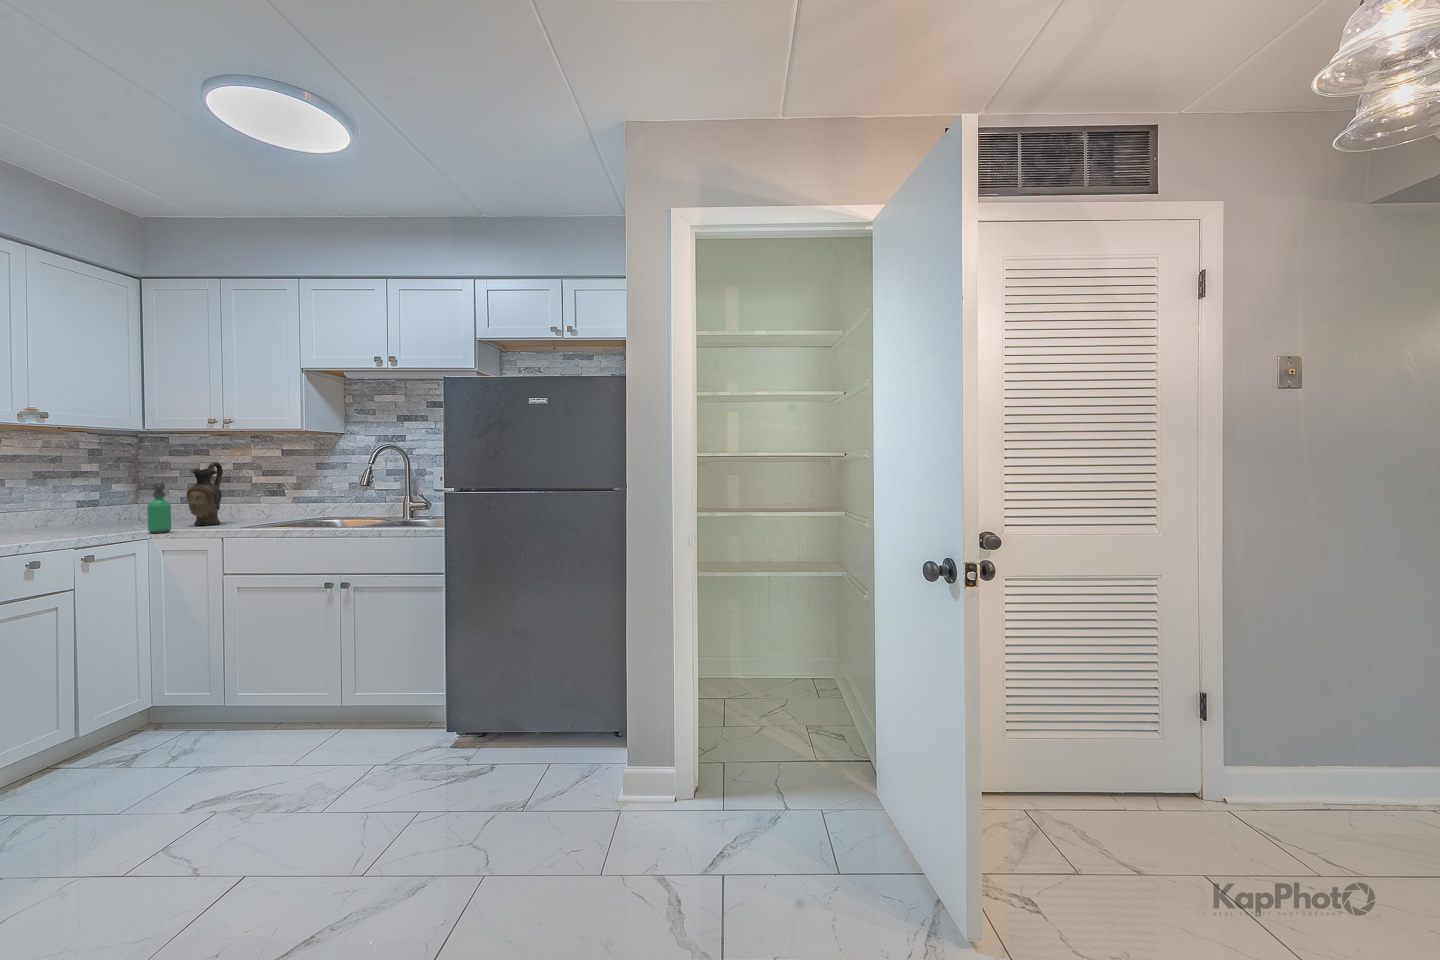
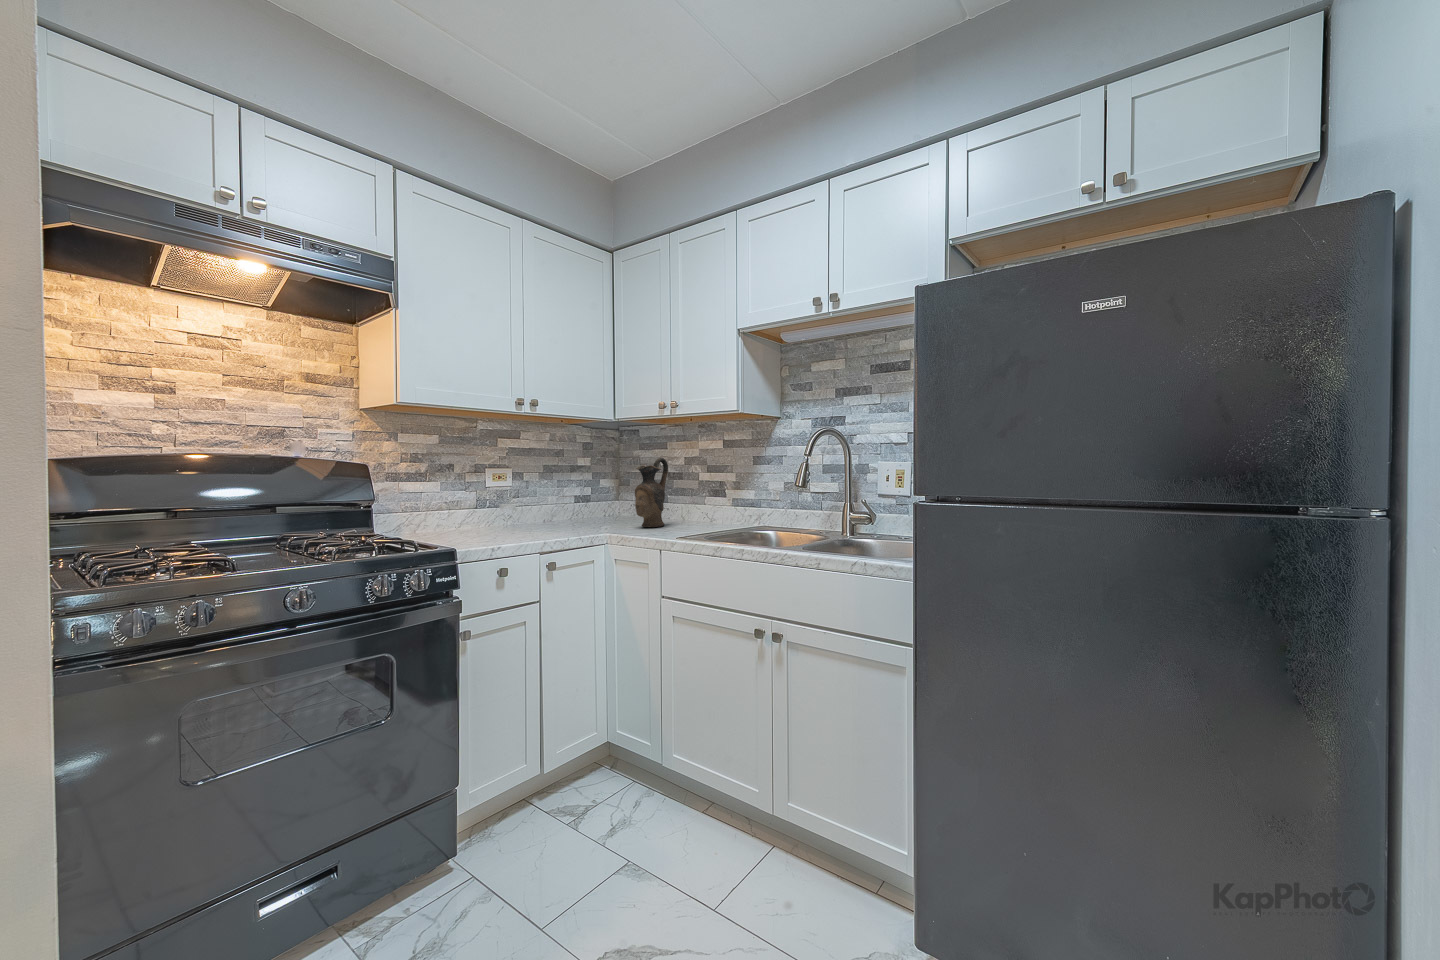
soap dispenser: present [147,481,171,533] -> none [588,481,608,537]

